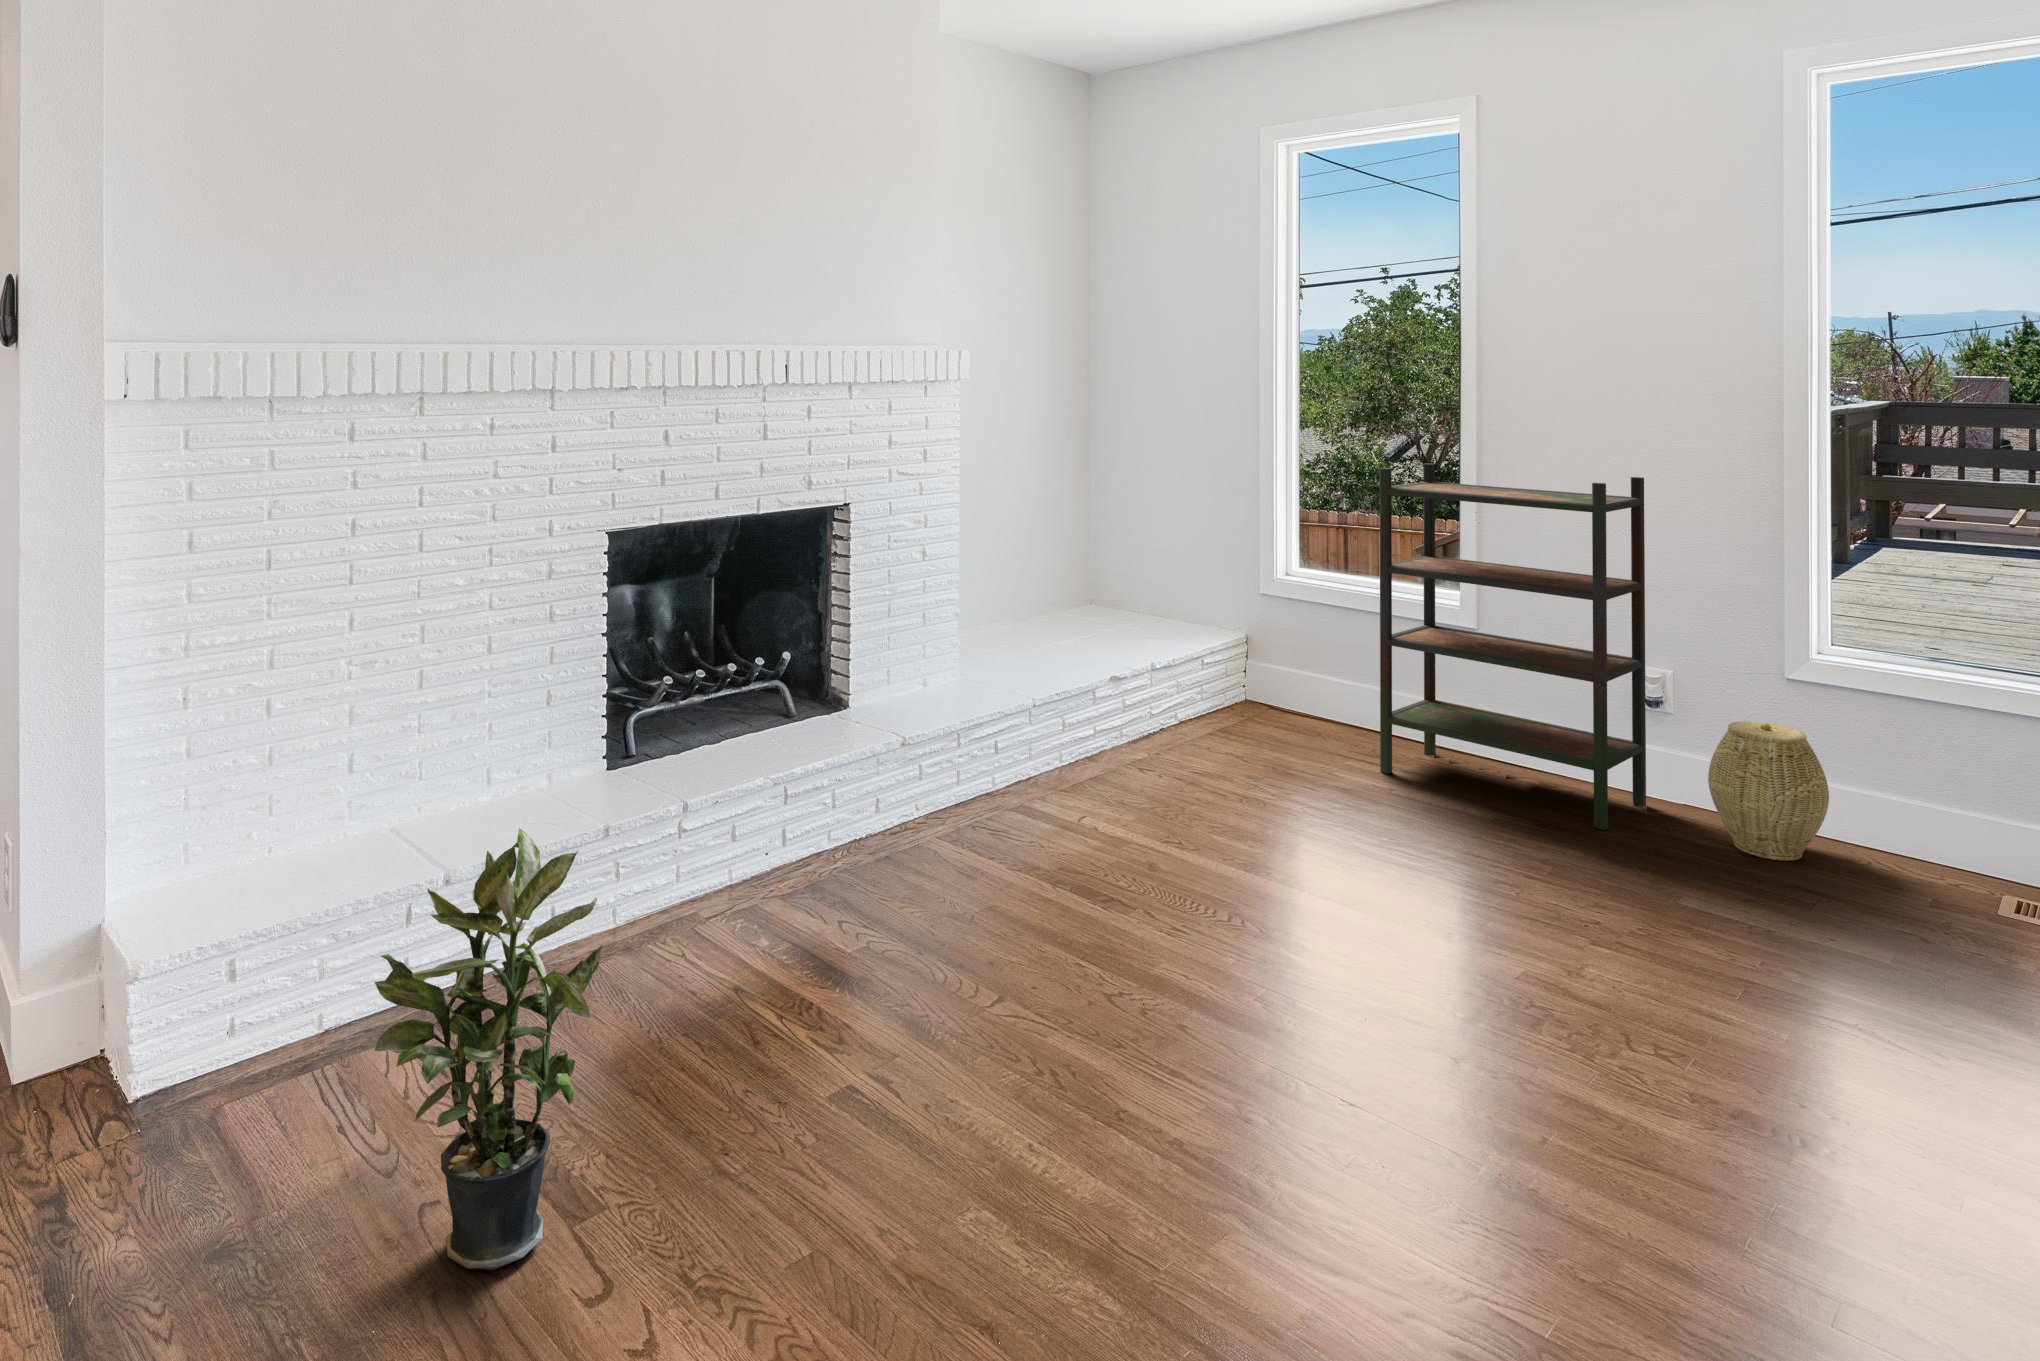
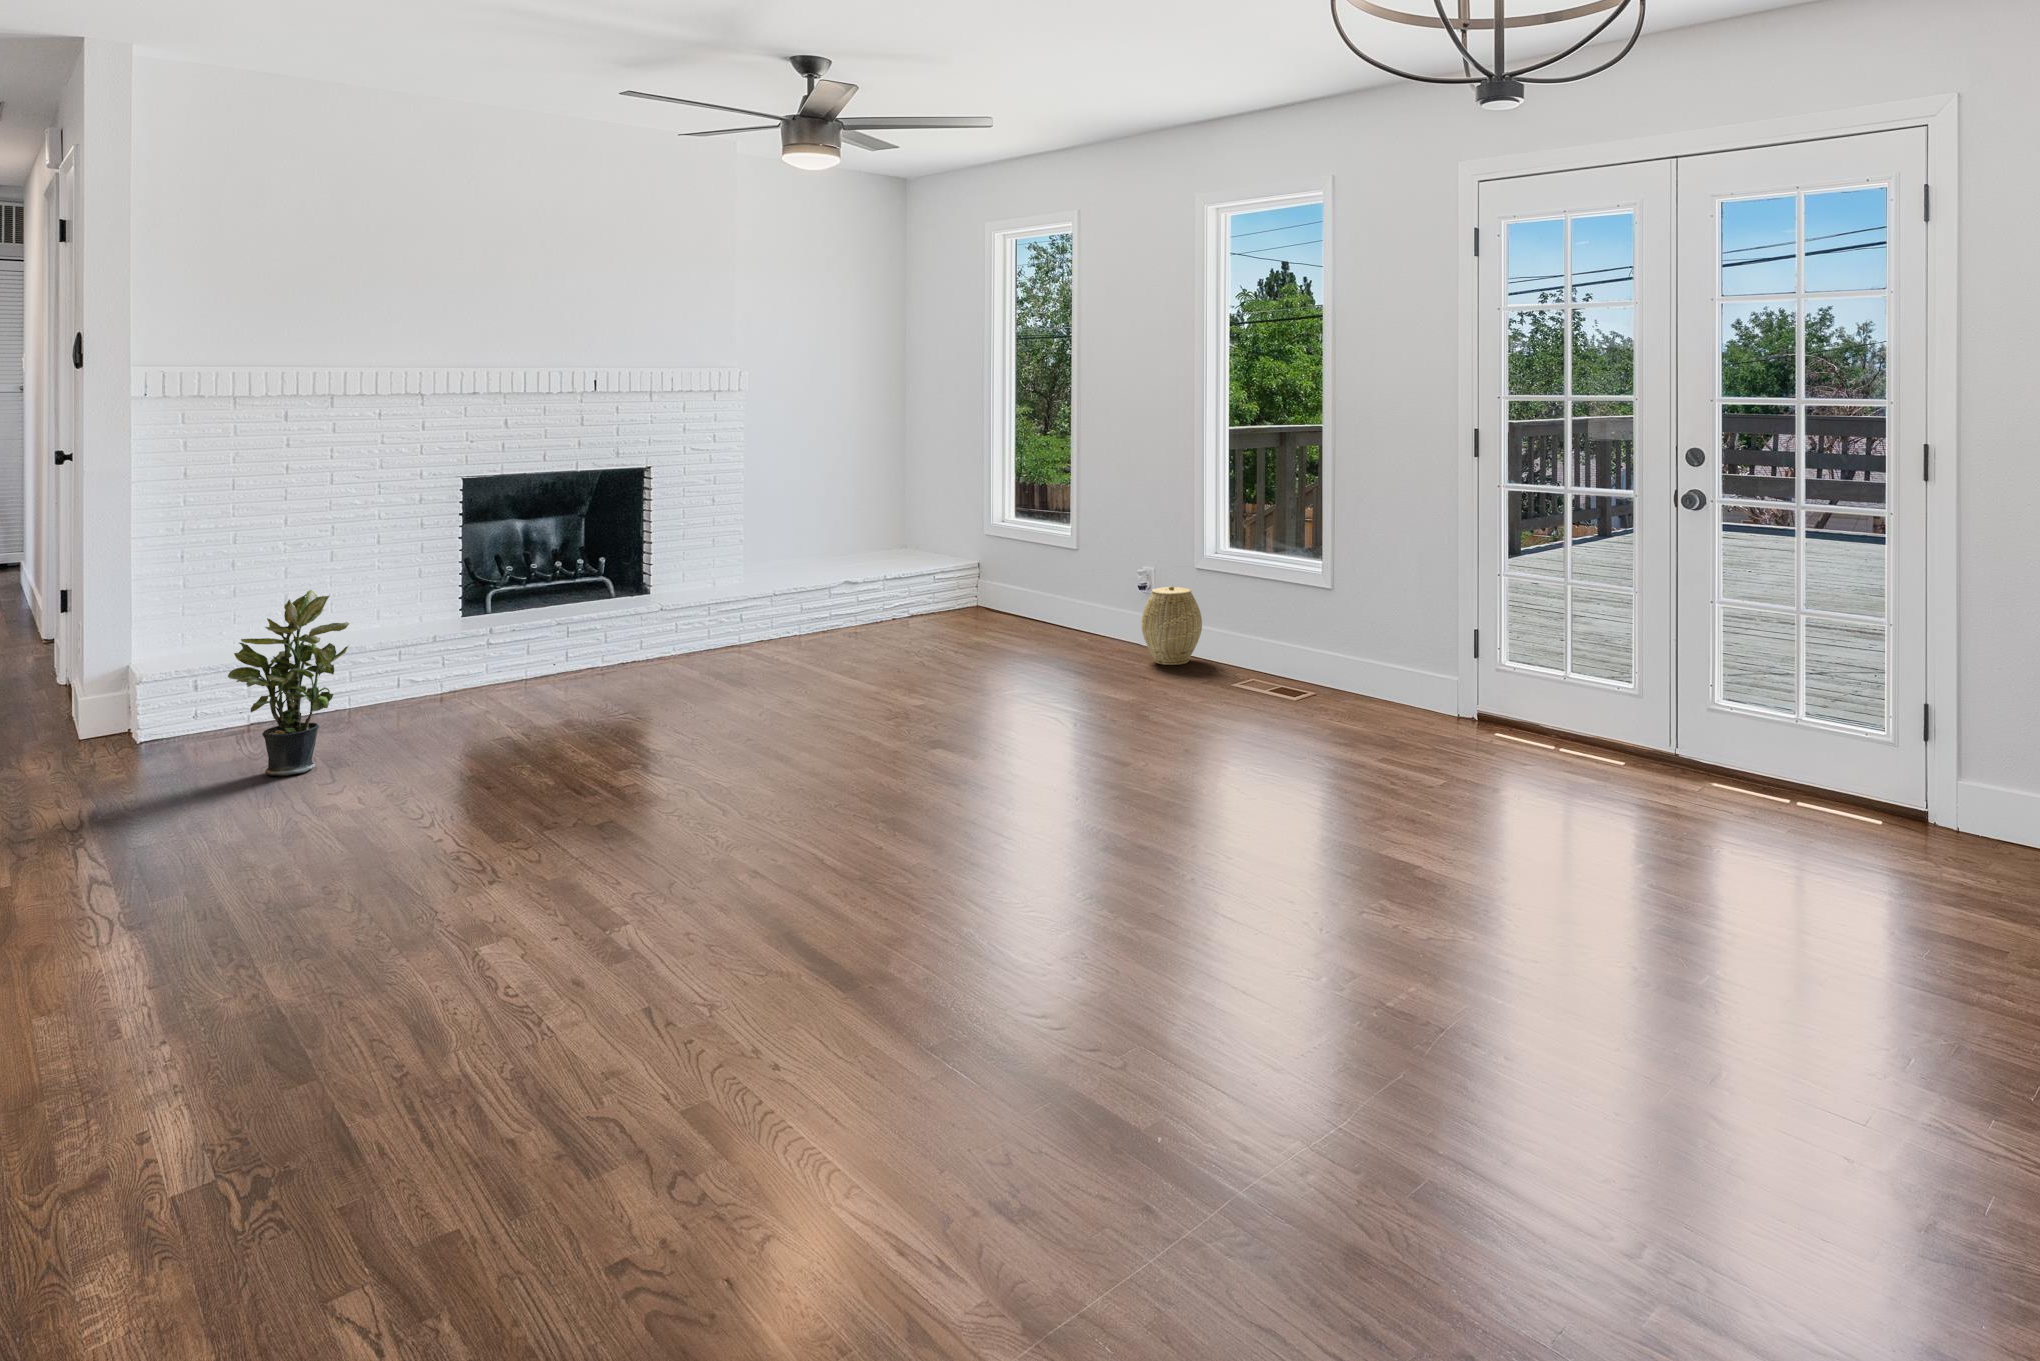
bookshelf: present [1380,463,1646,830] -> none [1007,437,1142,655]

